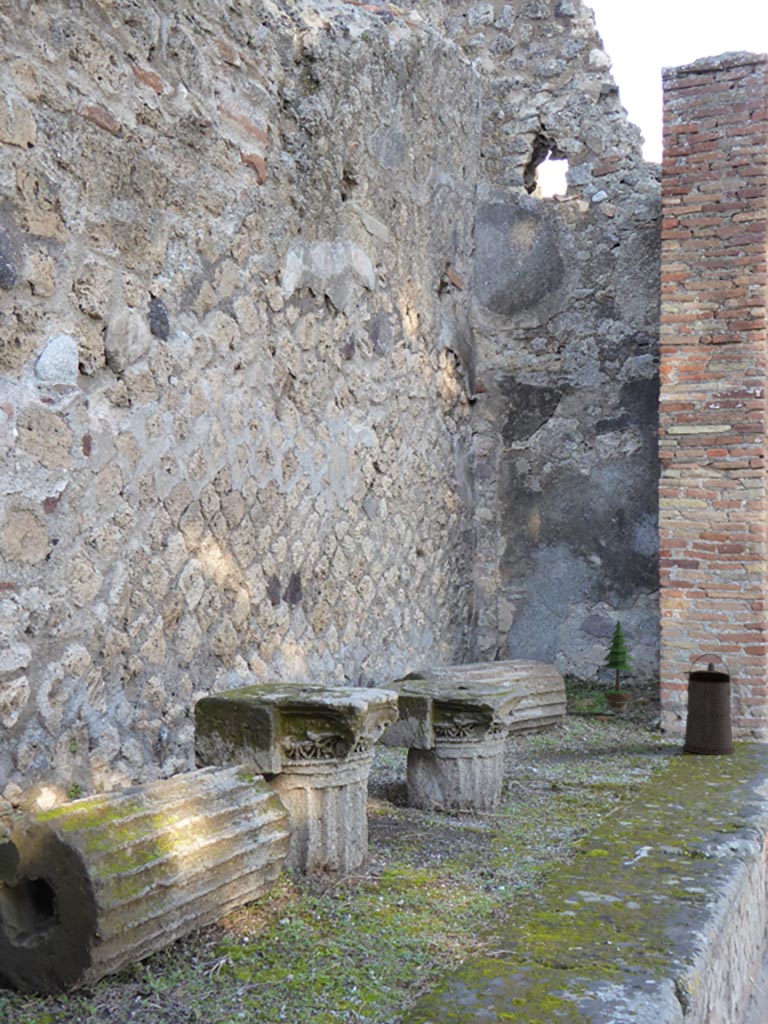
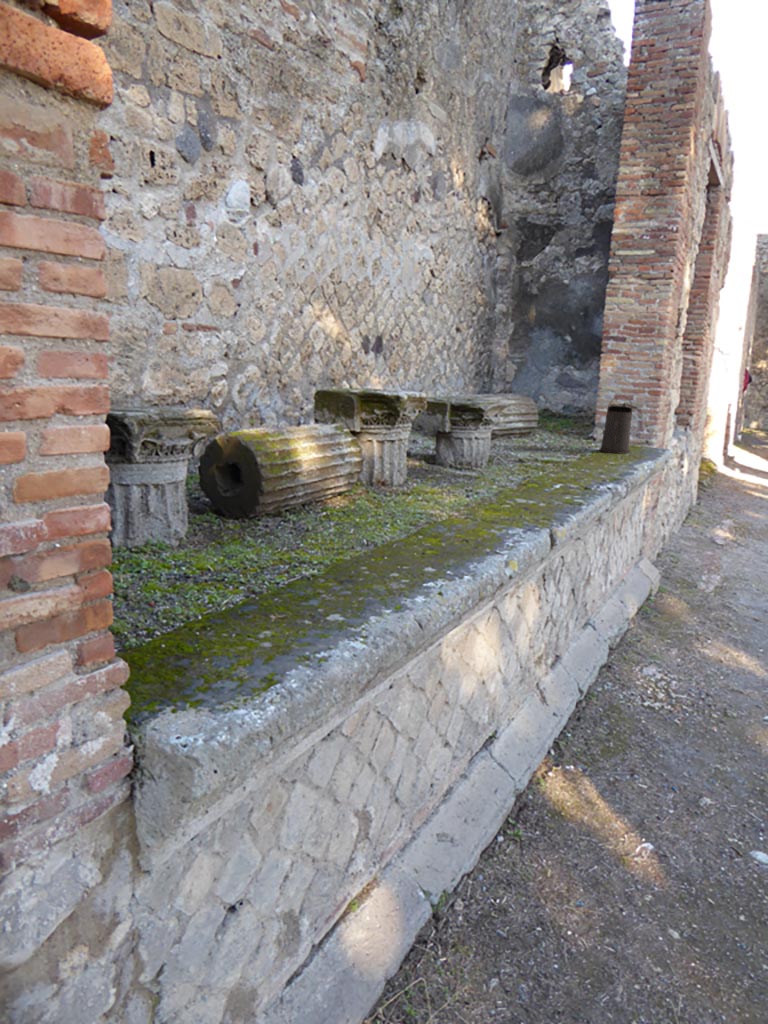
potted tree: present [602,620,634,715] -> none [562,379,583,436]

